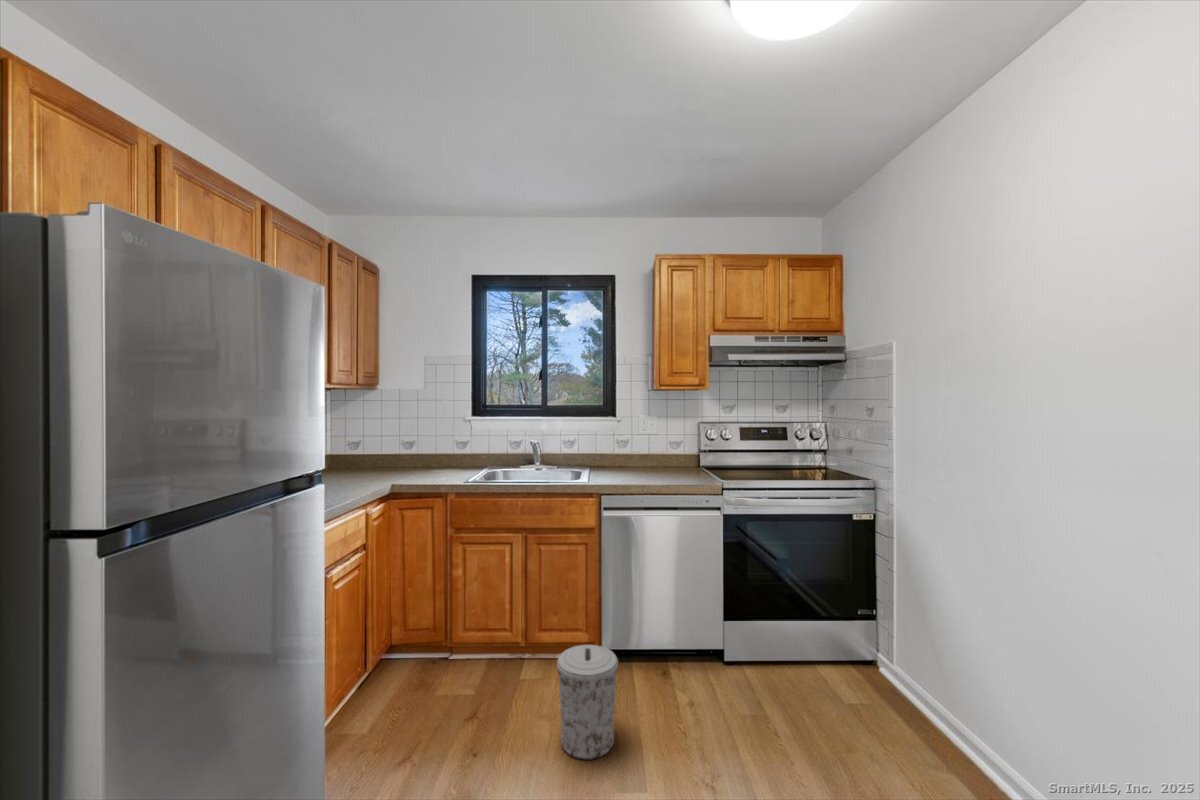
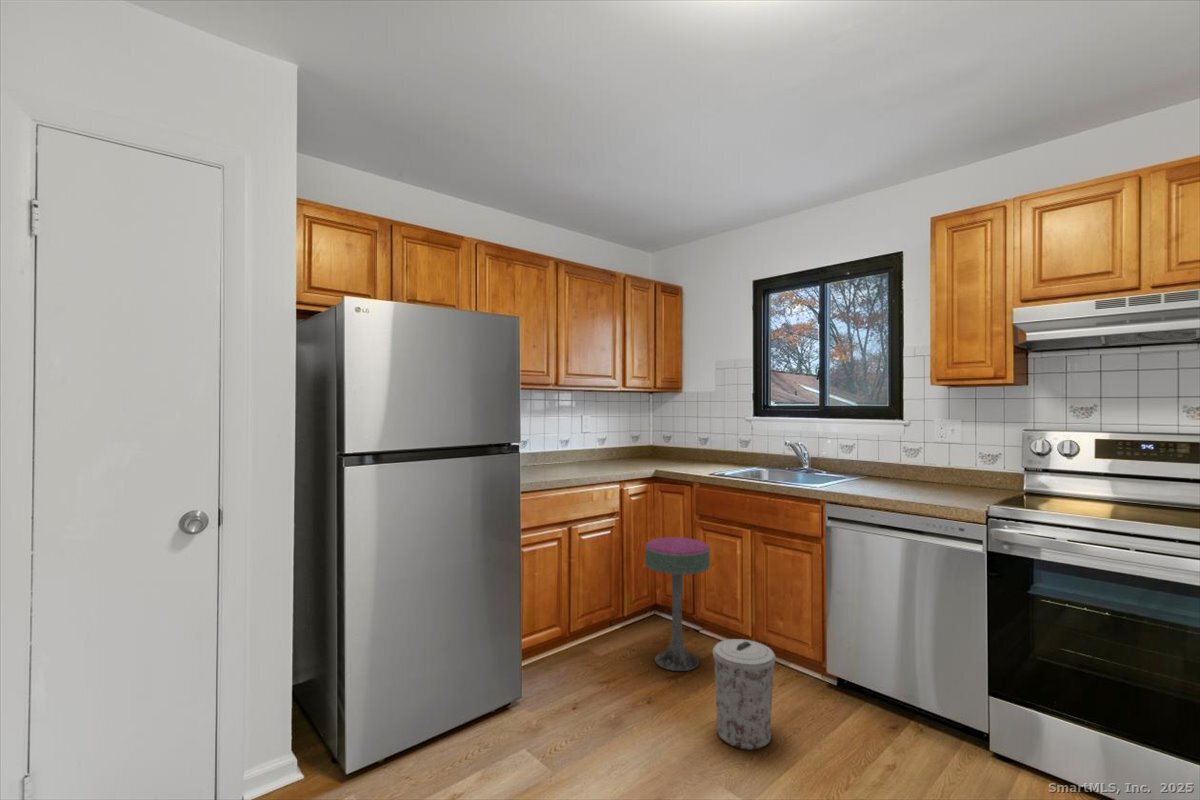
bar stool: none [420,556,495,712] -> present [645,537,710,671]

